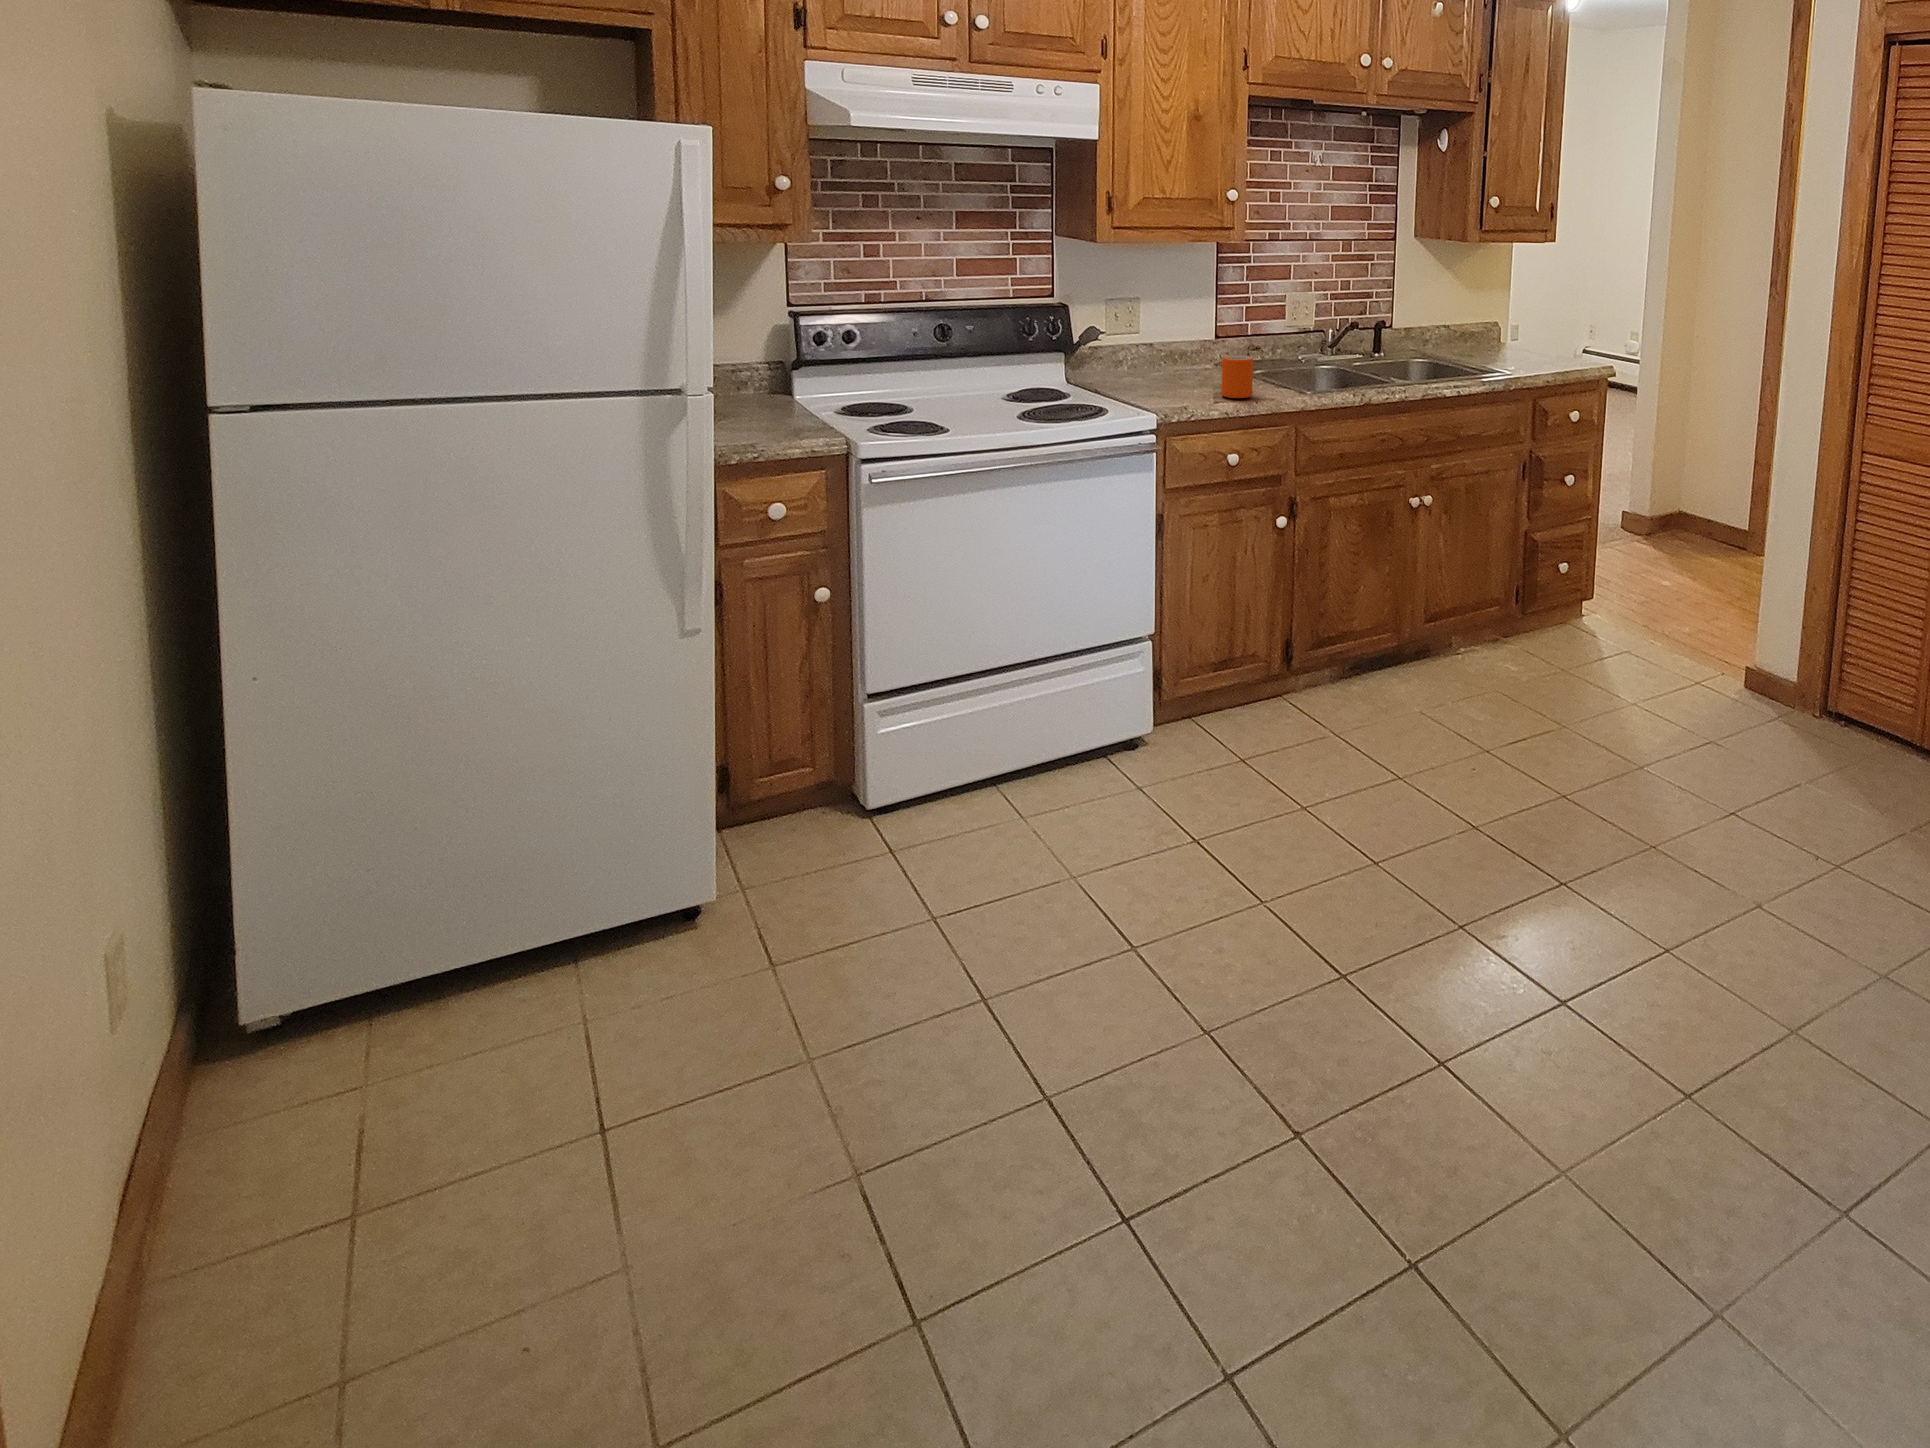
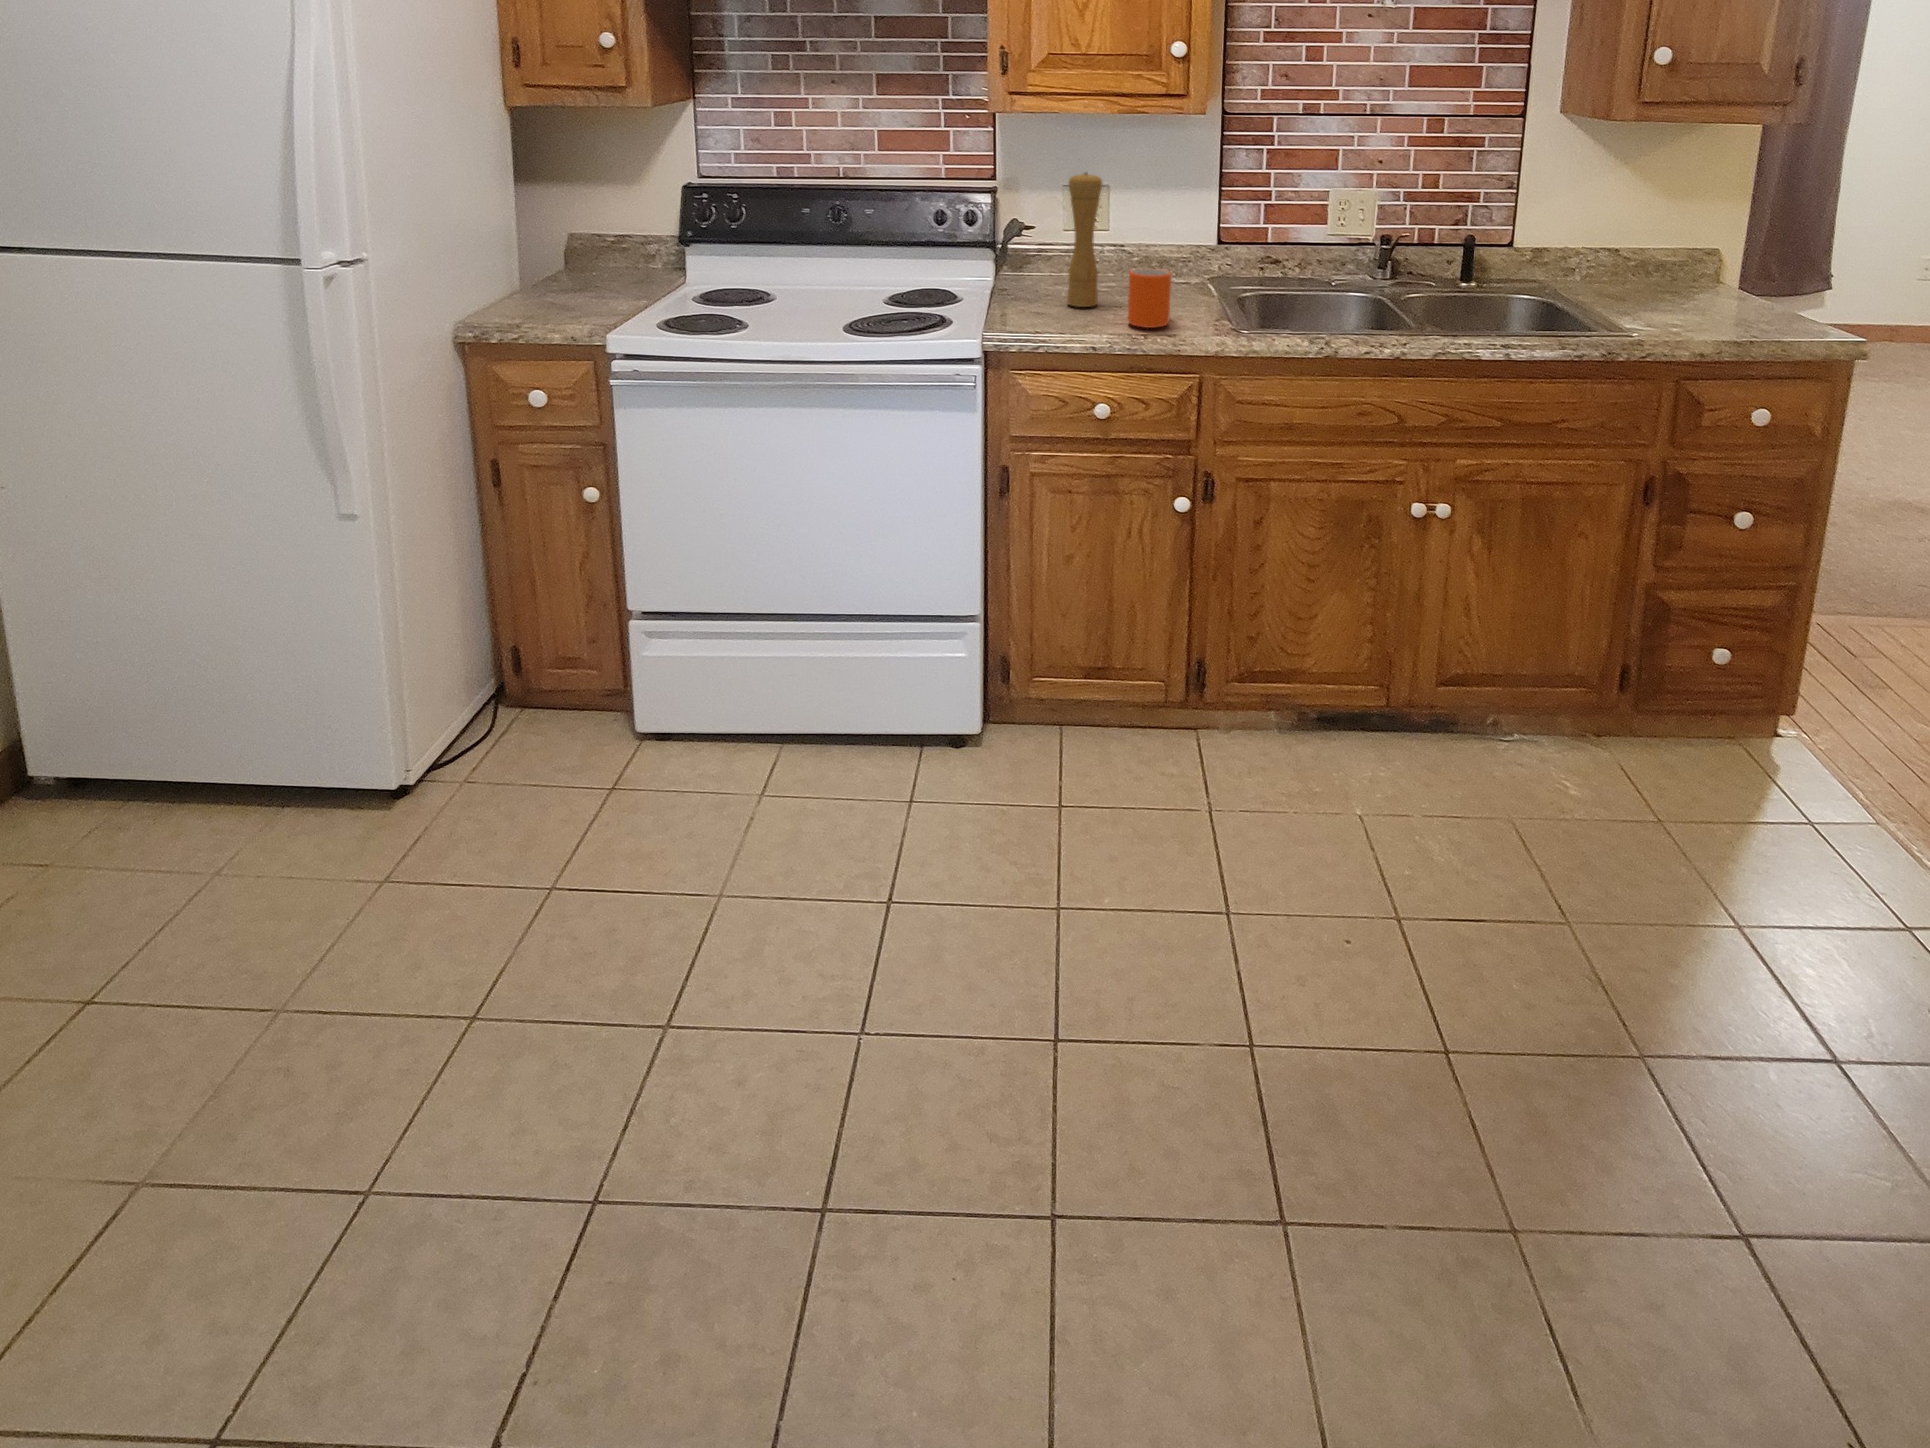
pepper mill: none [1157,287,1184,390] -> present [1067,173,1102,307]

